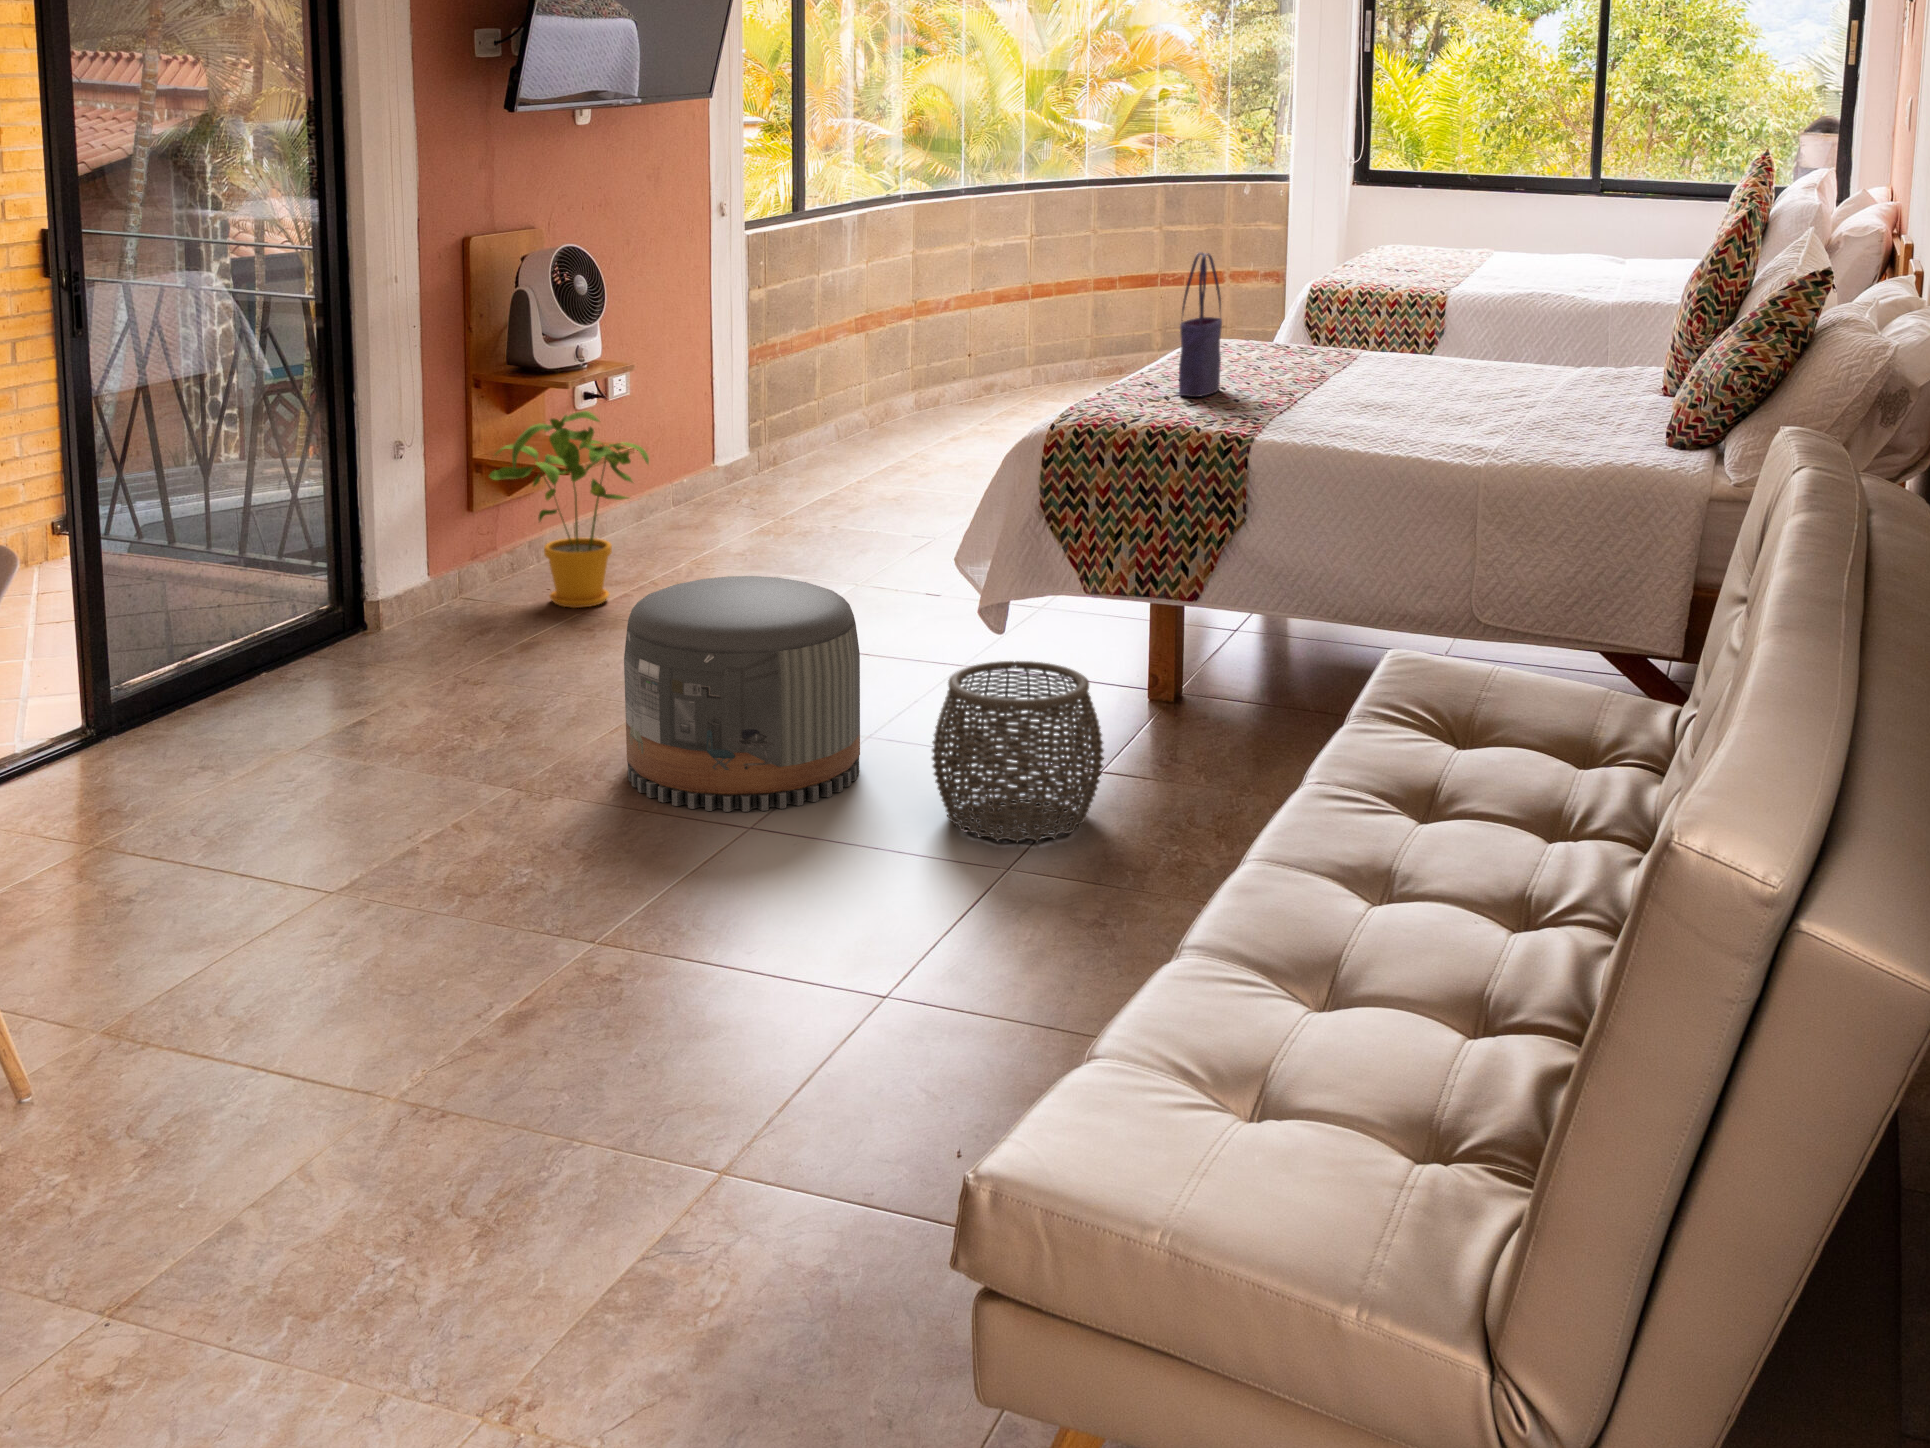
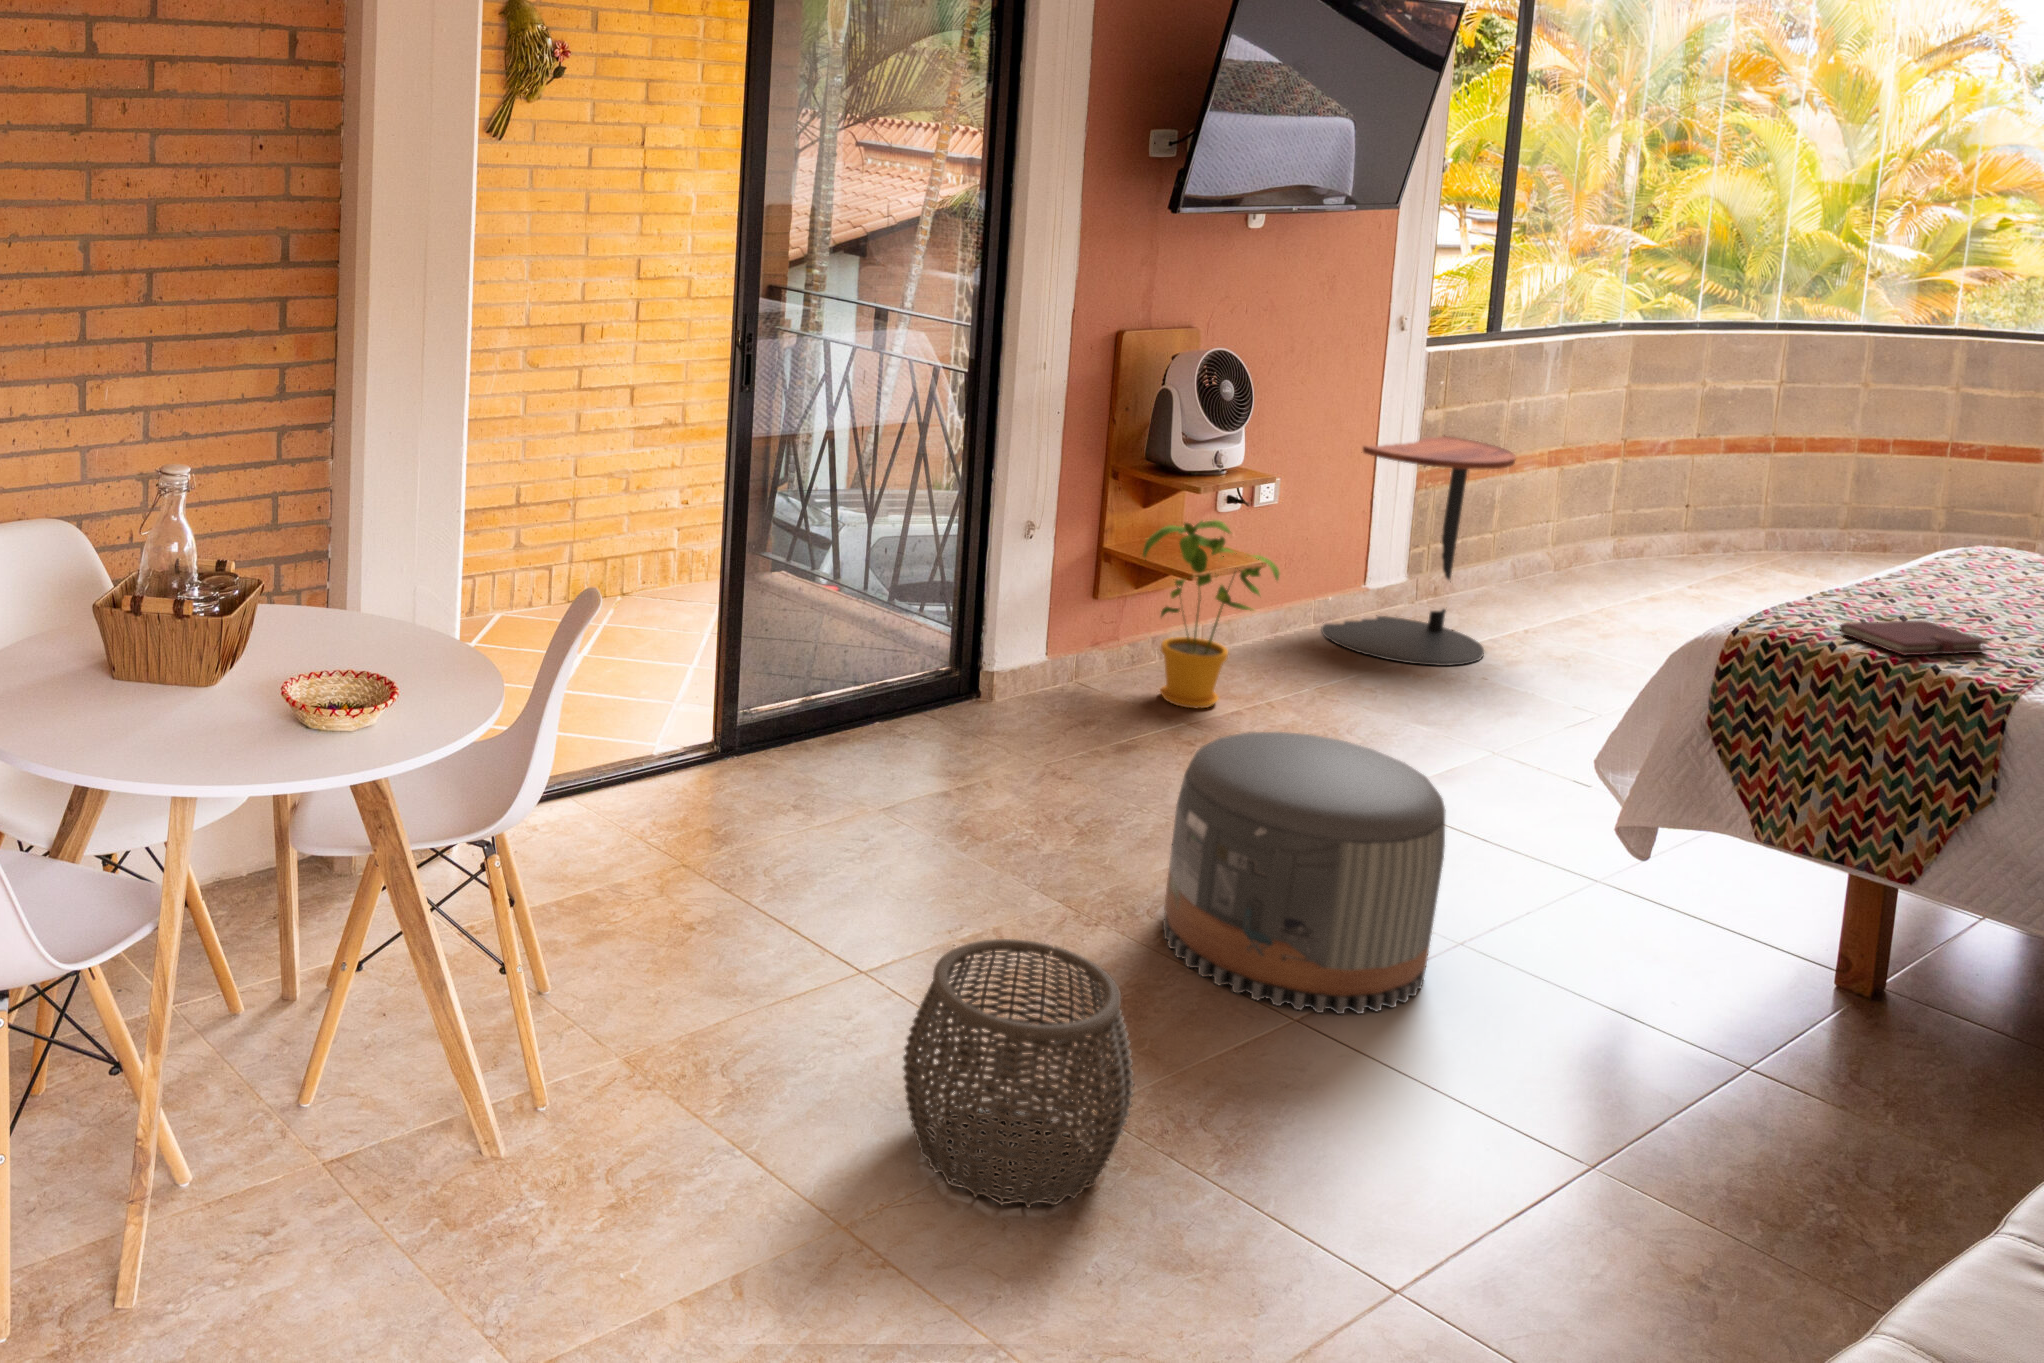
tote bag: present [1179,253,1222,397] -> none [1921,453,2002,625]
side table: none [679,308,839,535] -> present [1321,436,1516,666]
notebook: none [1123,395,1226,422] -> present [1840,620,1988,655]
woven basket: present [932,661,1104,842] -> present [903,939,1134,1208]

